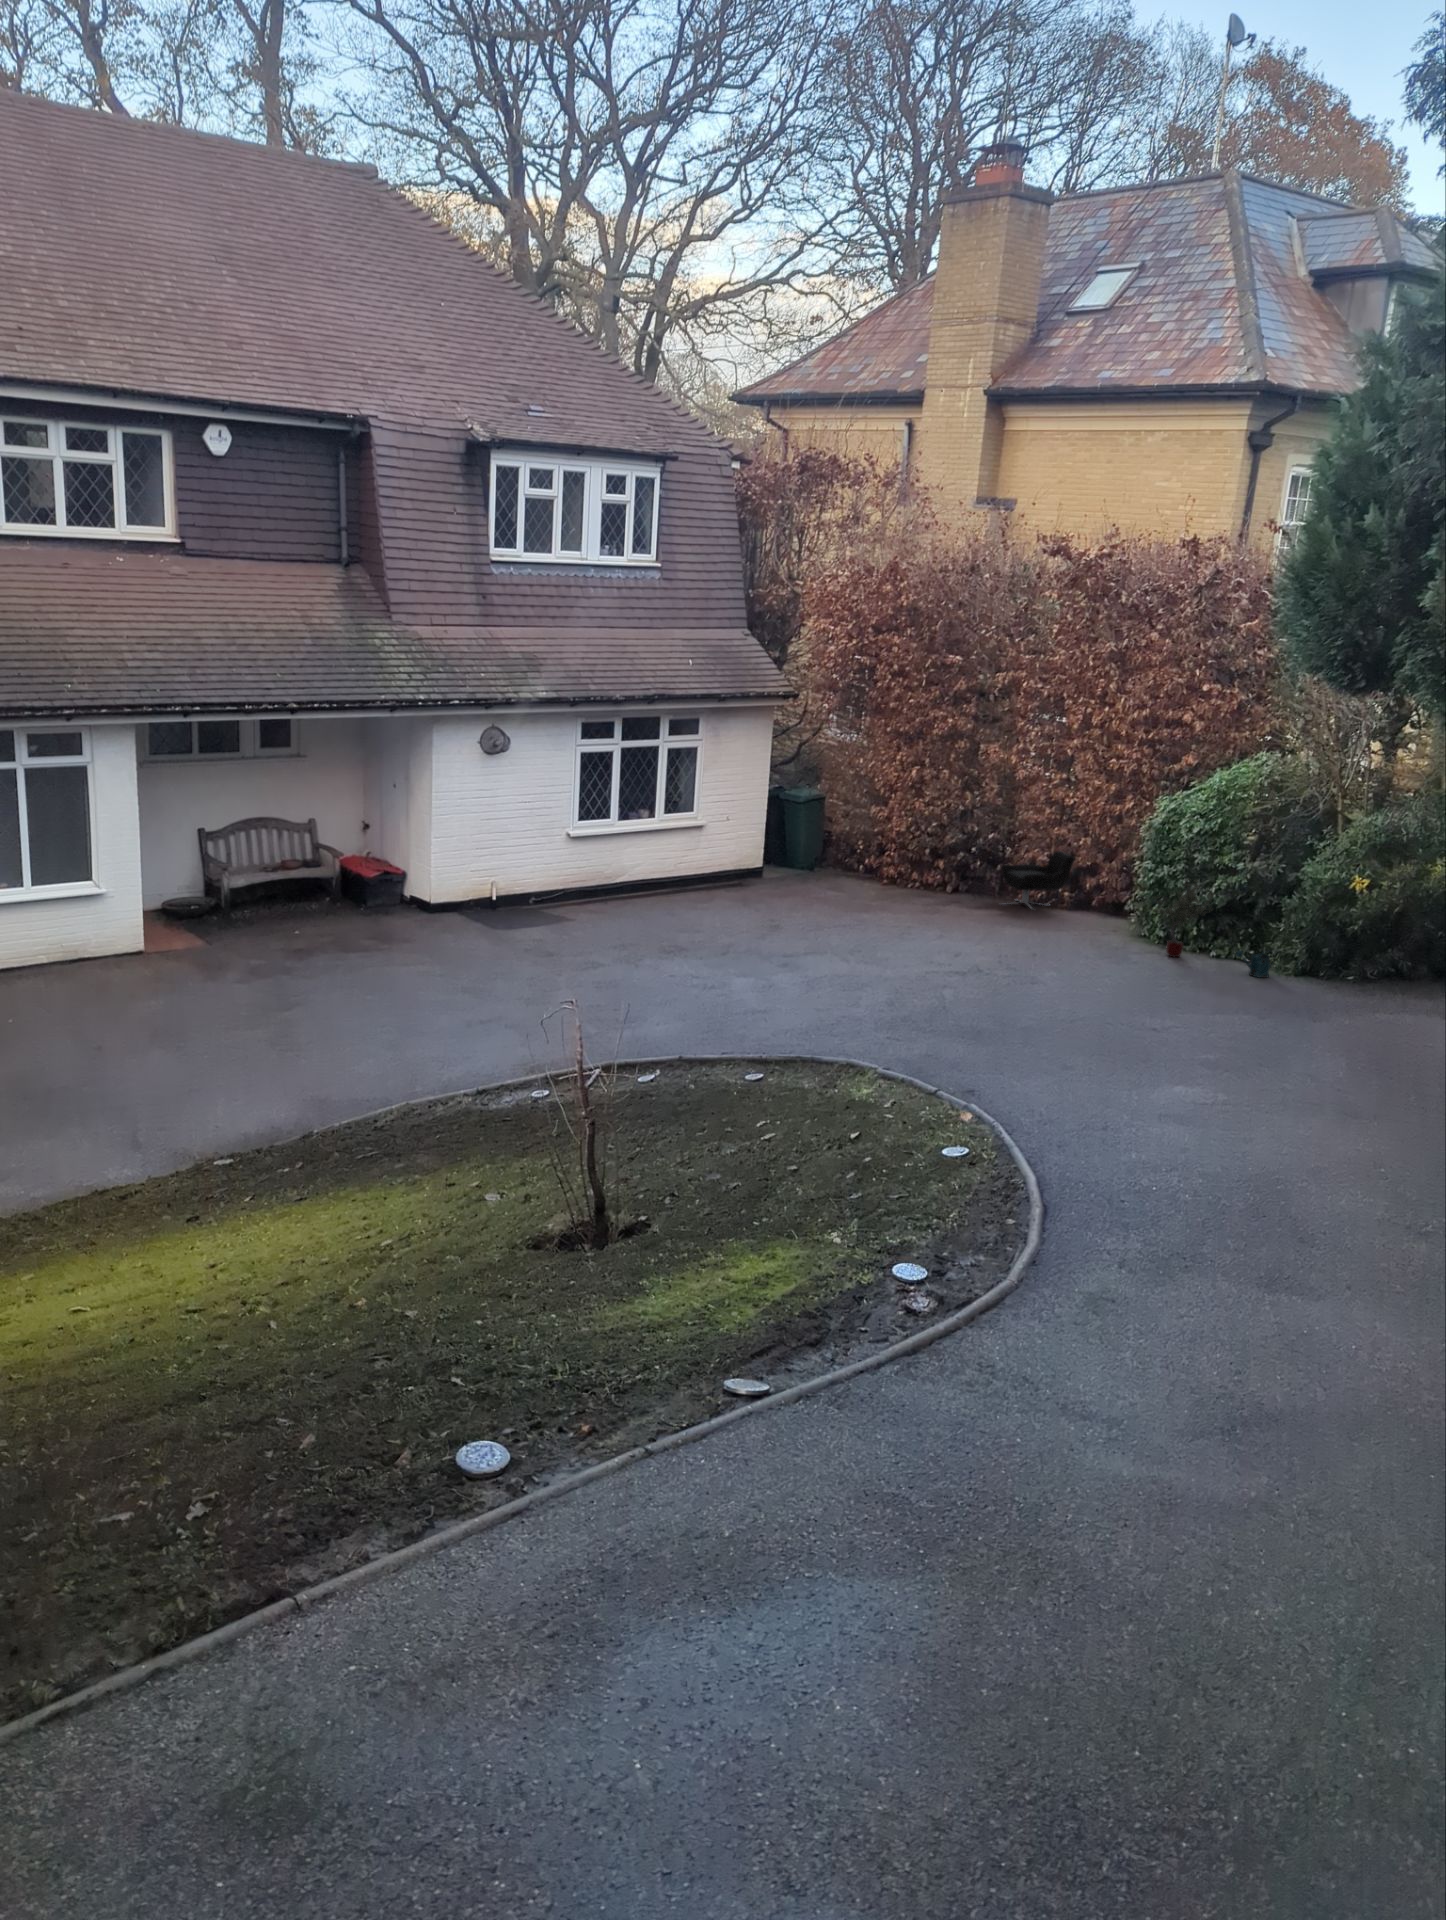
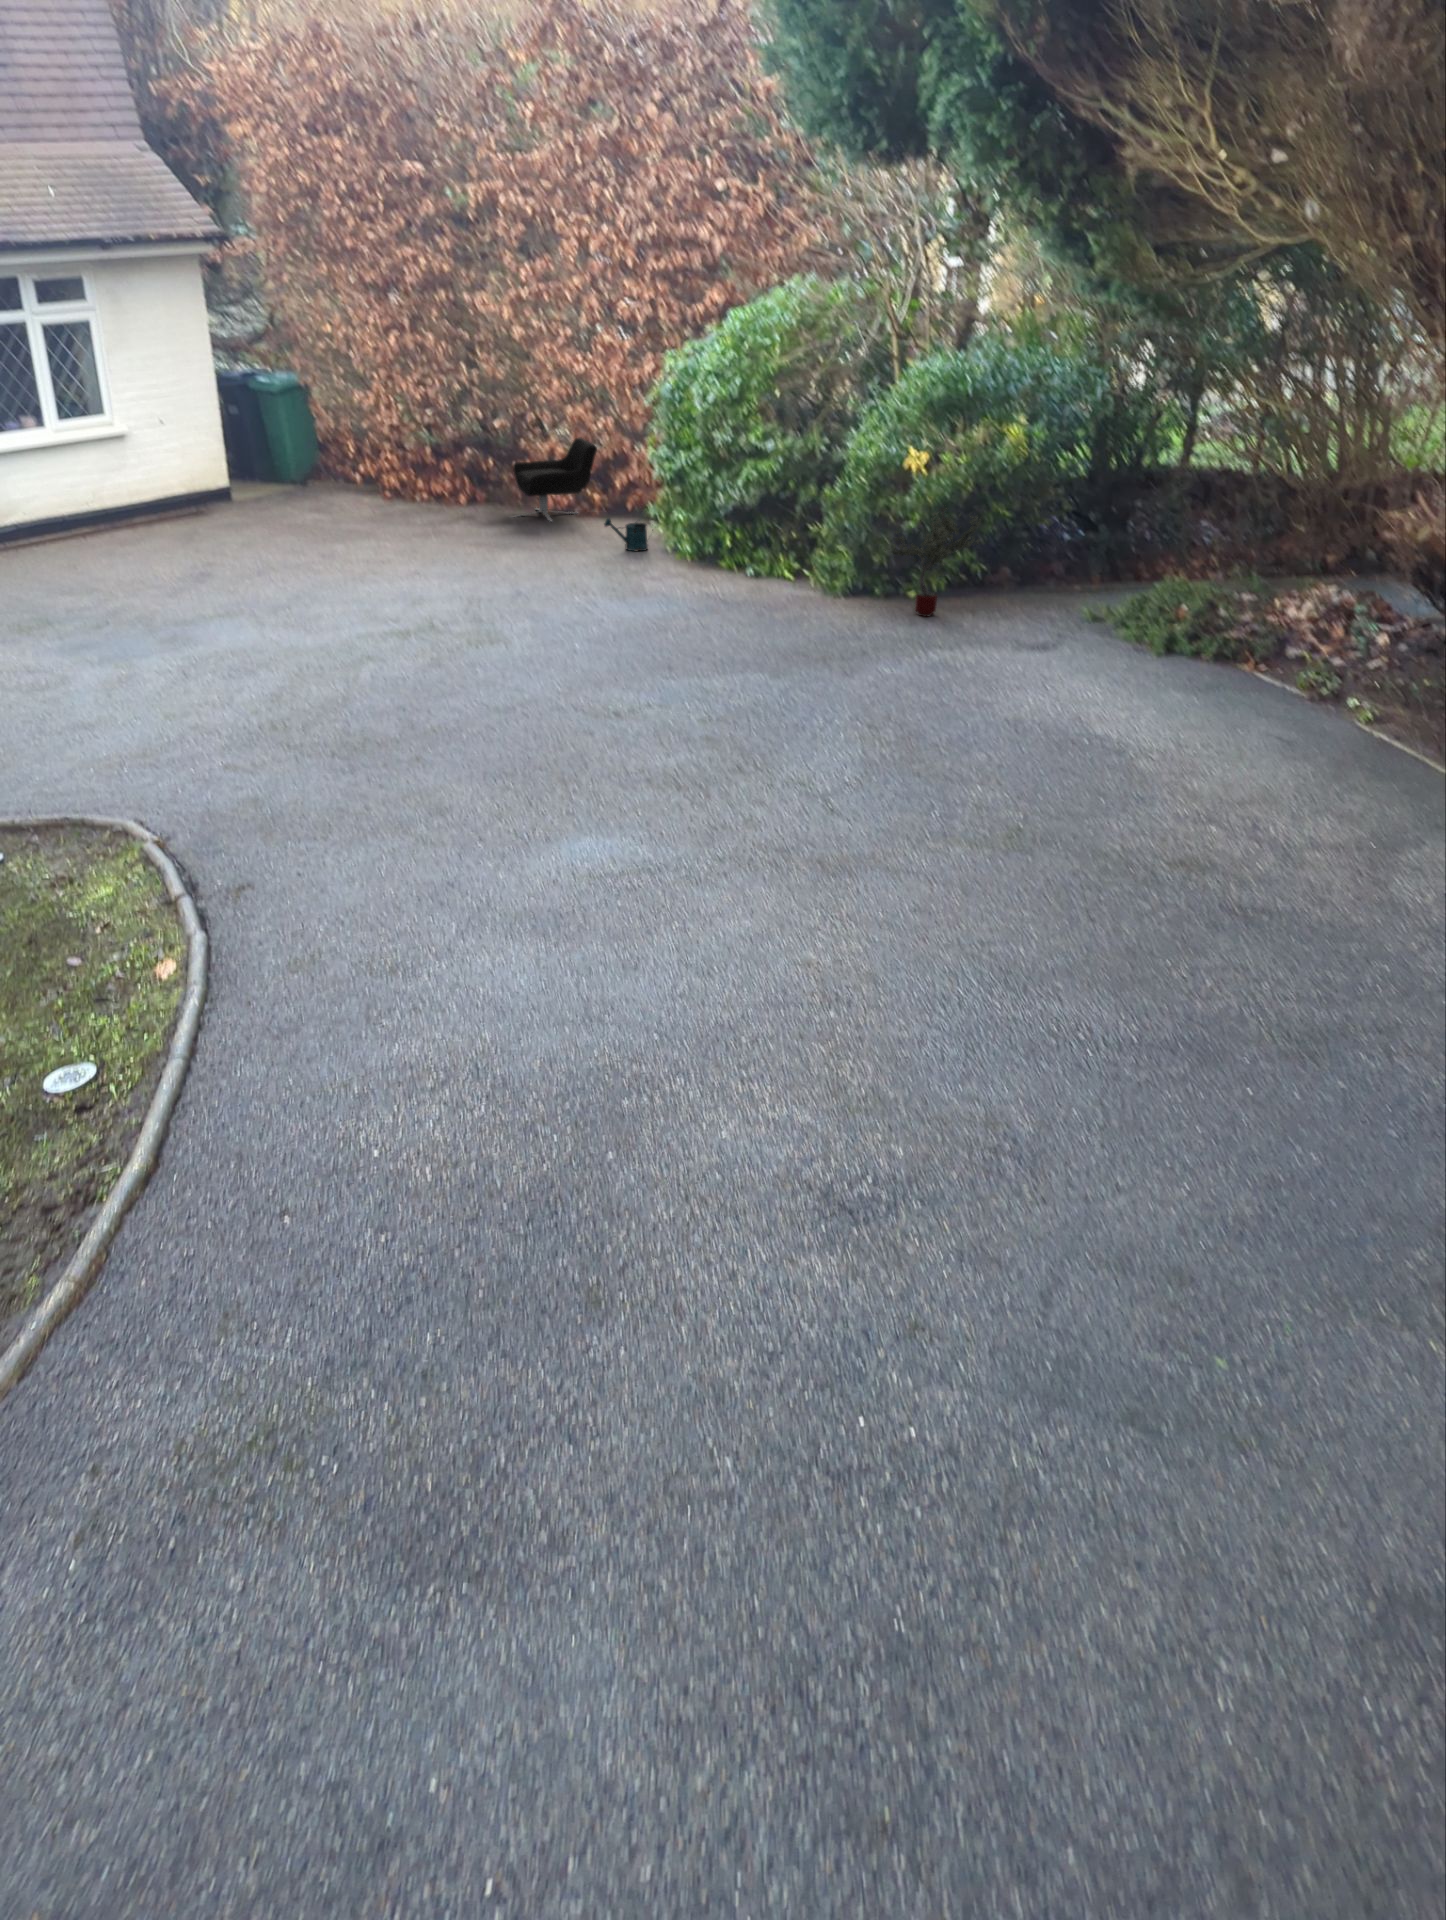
potted tree: present [1149,879,1213,957] -> present [885,505,982,616]
watering can: present [1236,950,1274,978] -> present [604,518,648,551]

